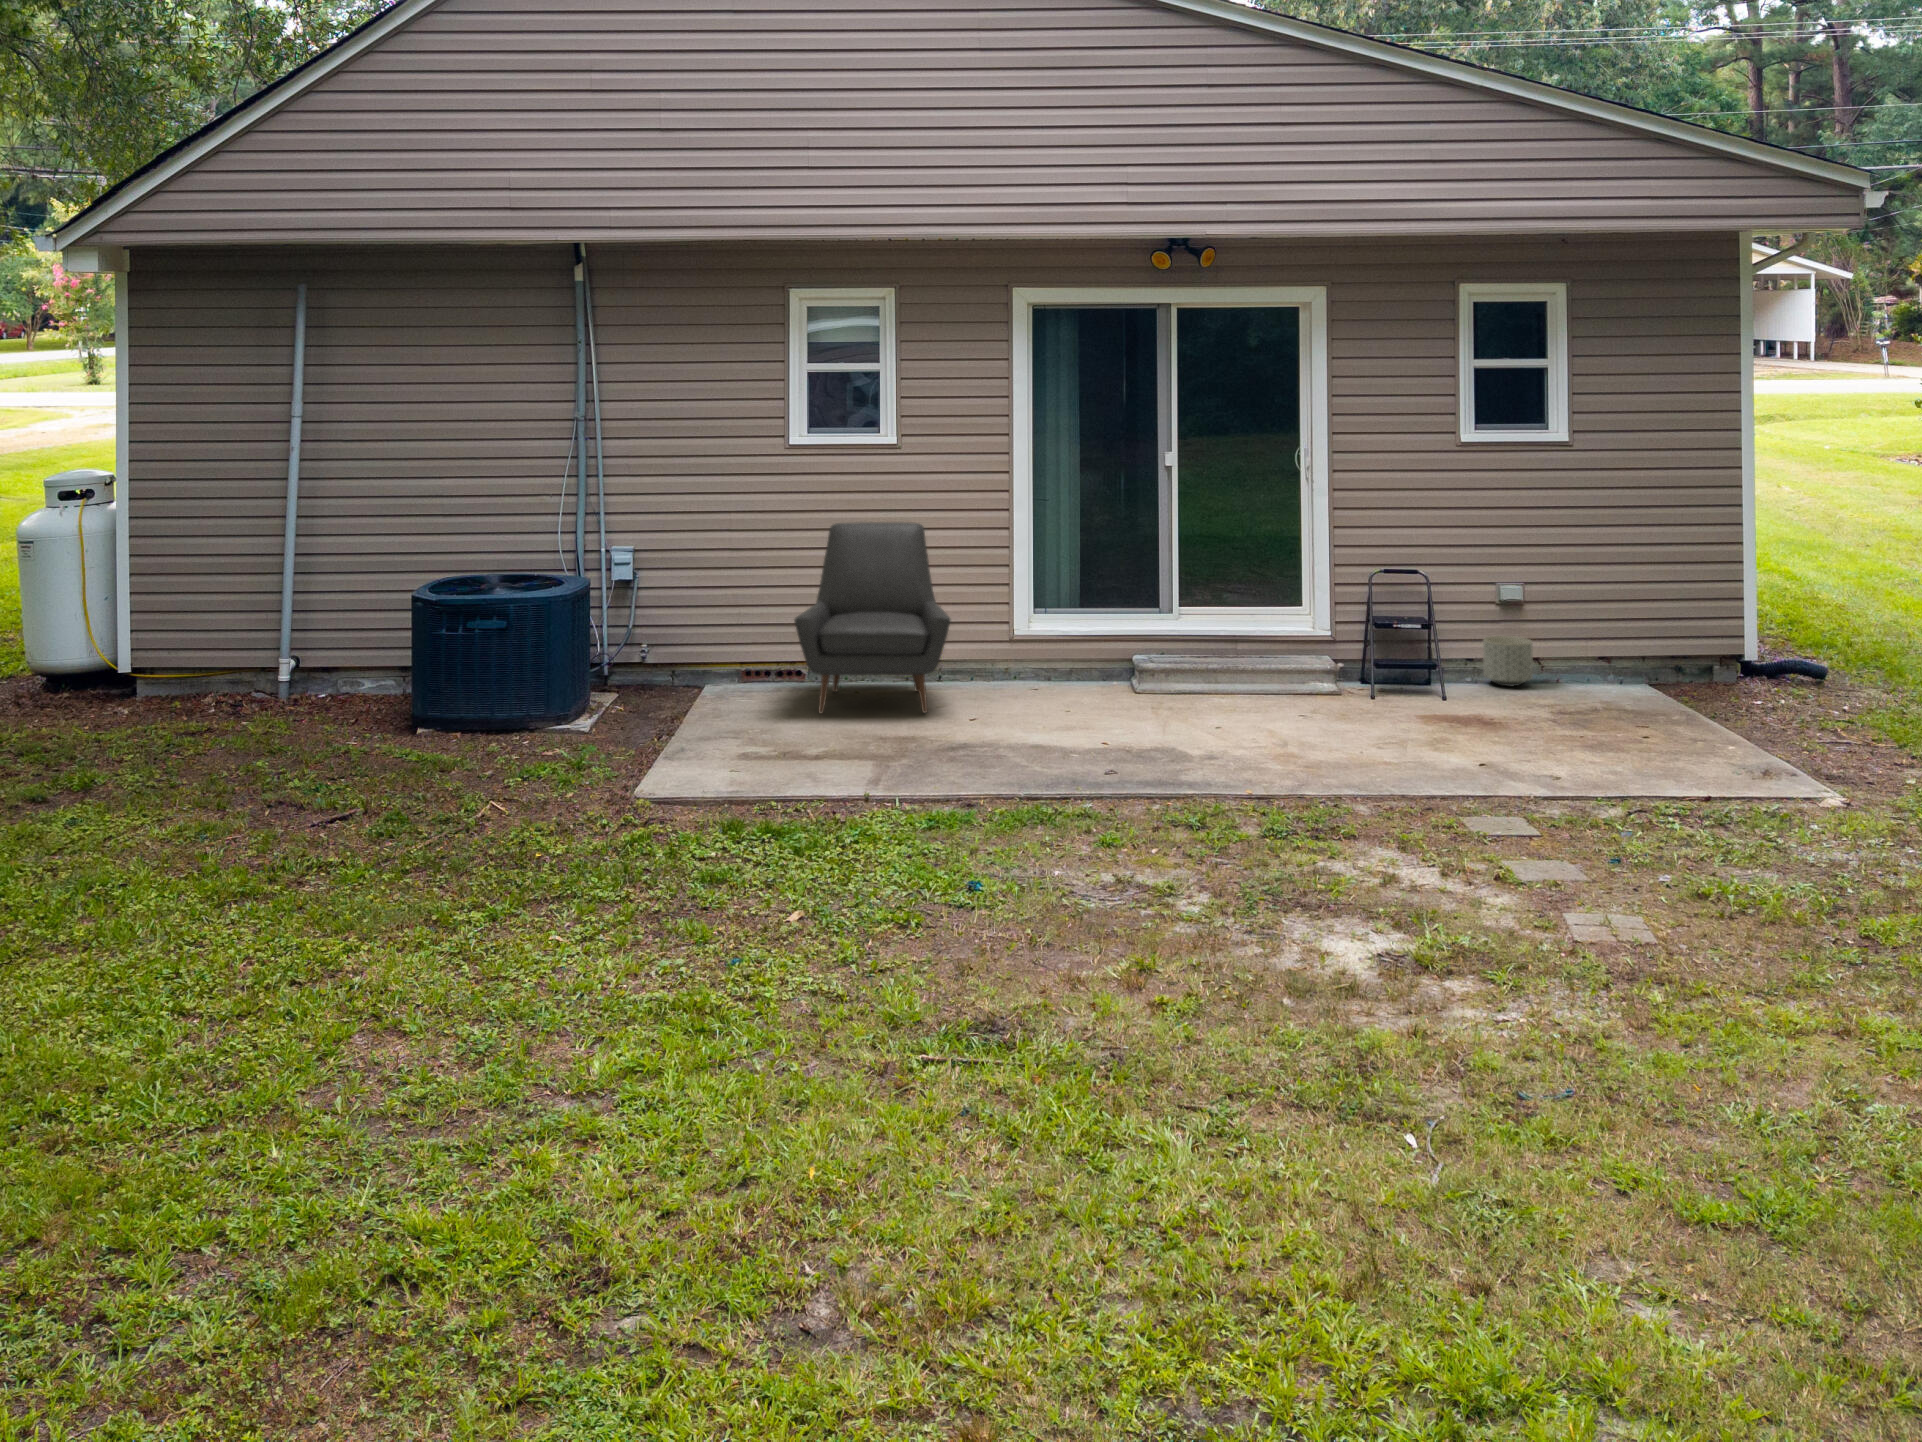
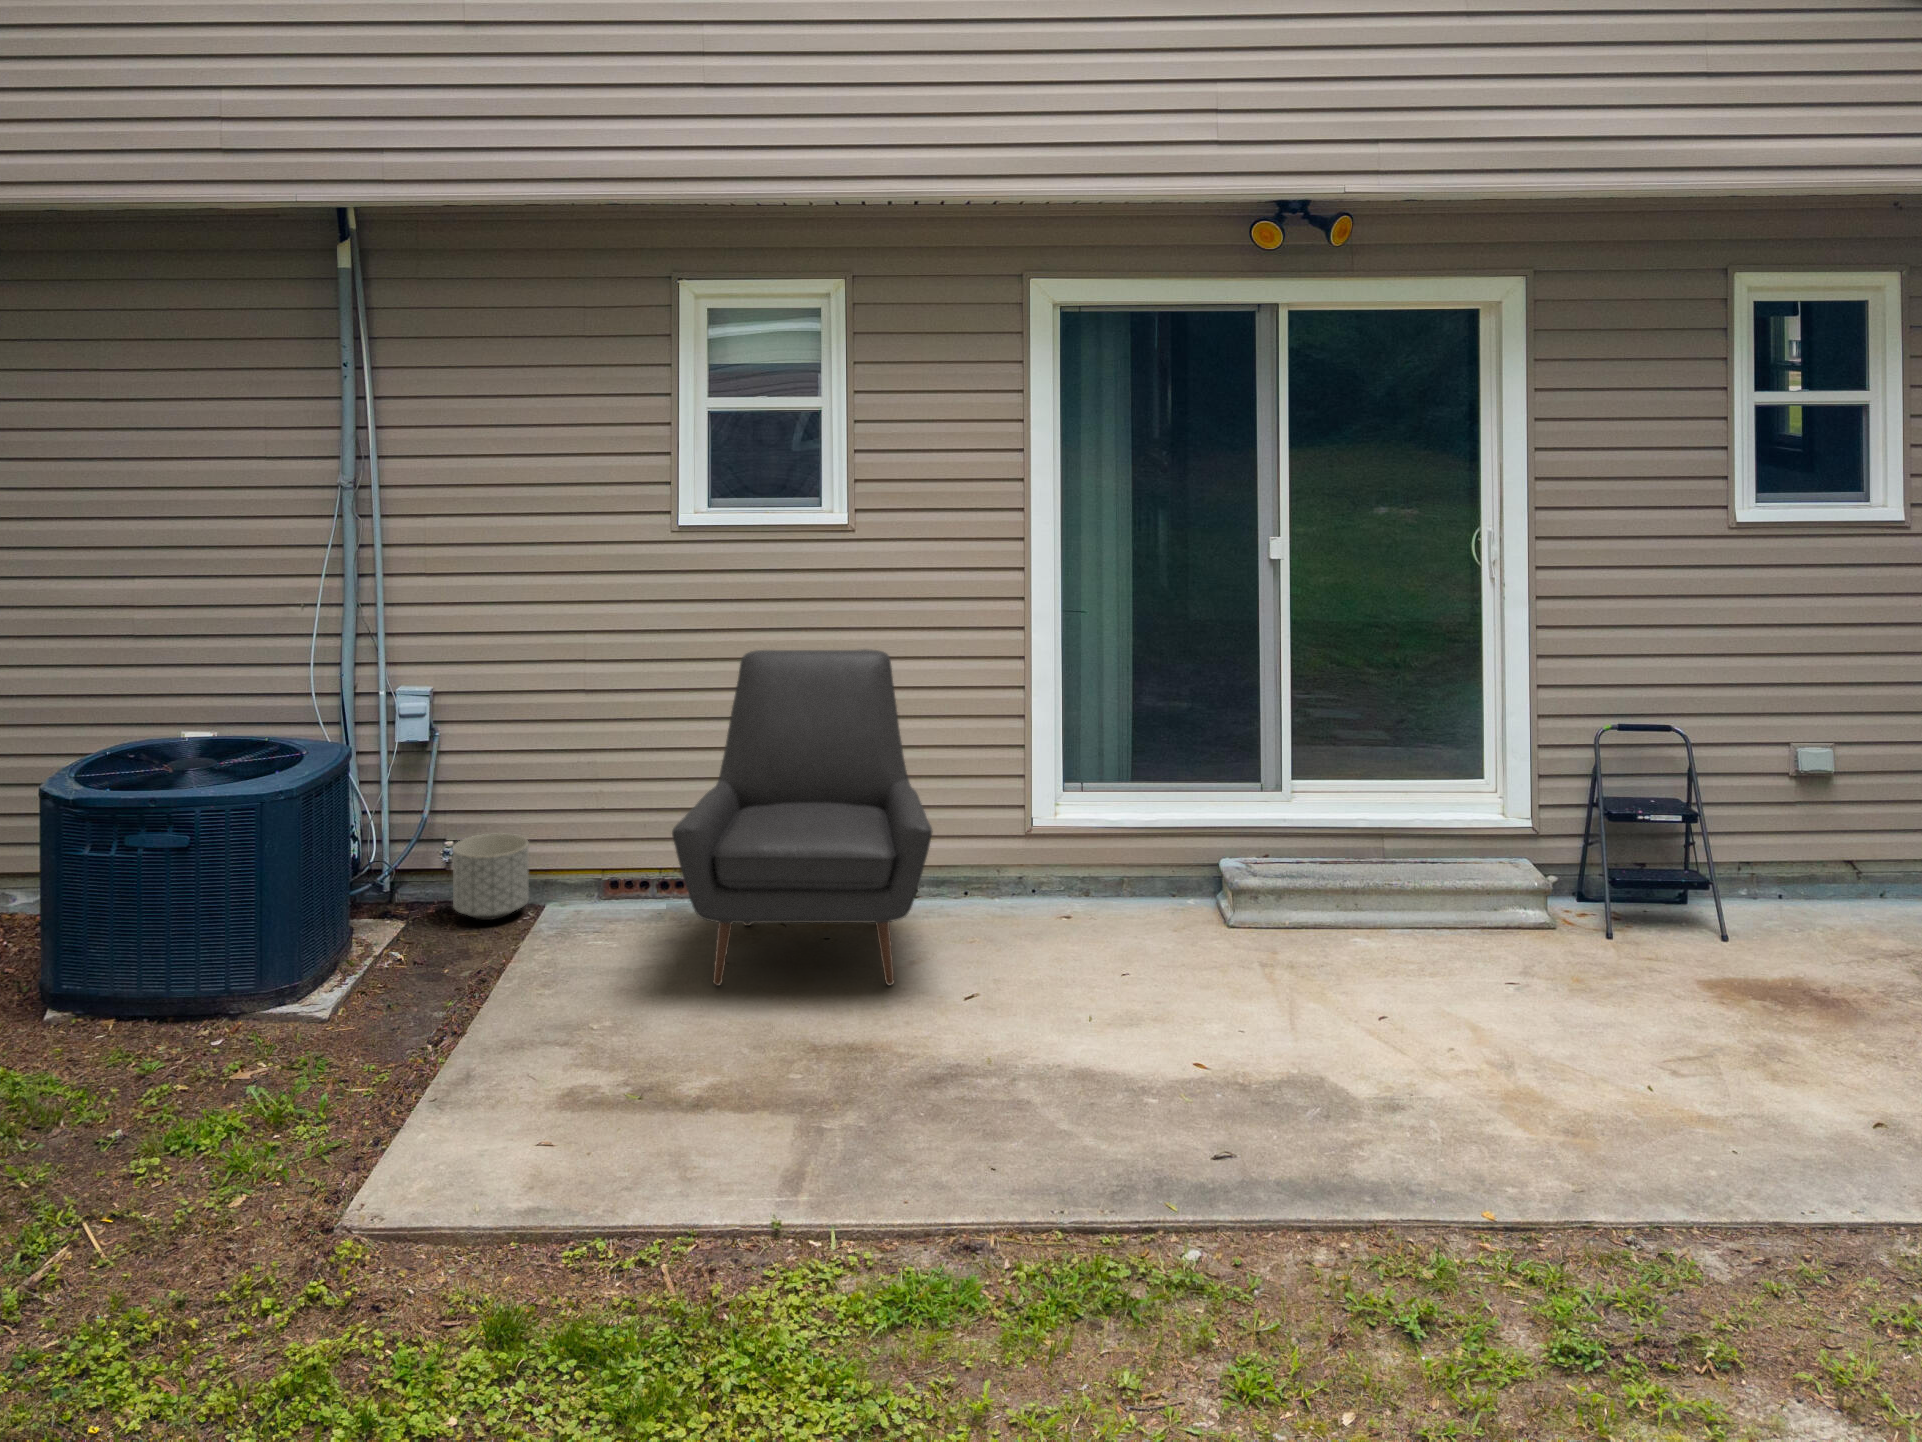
planter: present [1483,636,1533,687] -> present [453,833,529,920]

